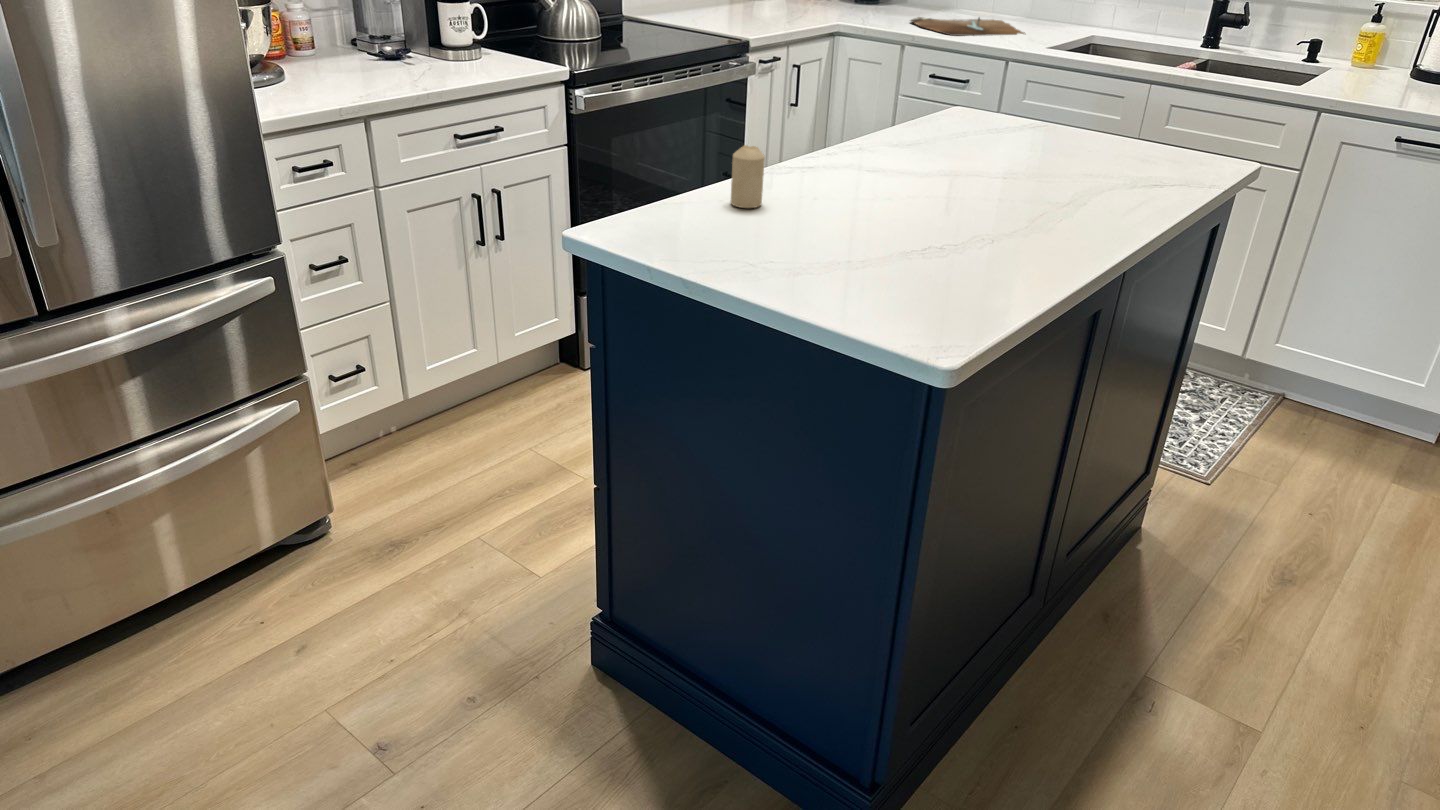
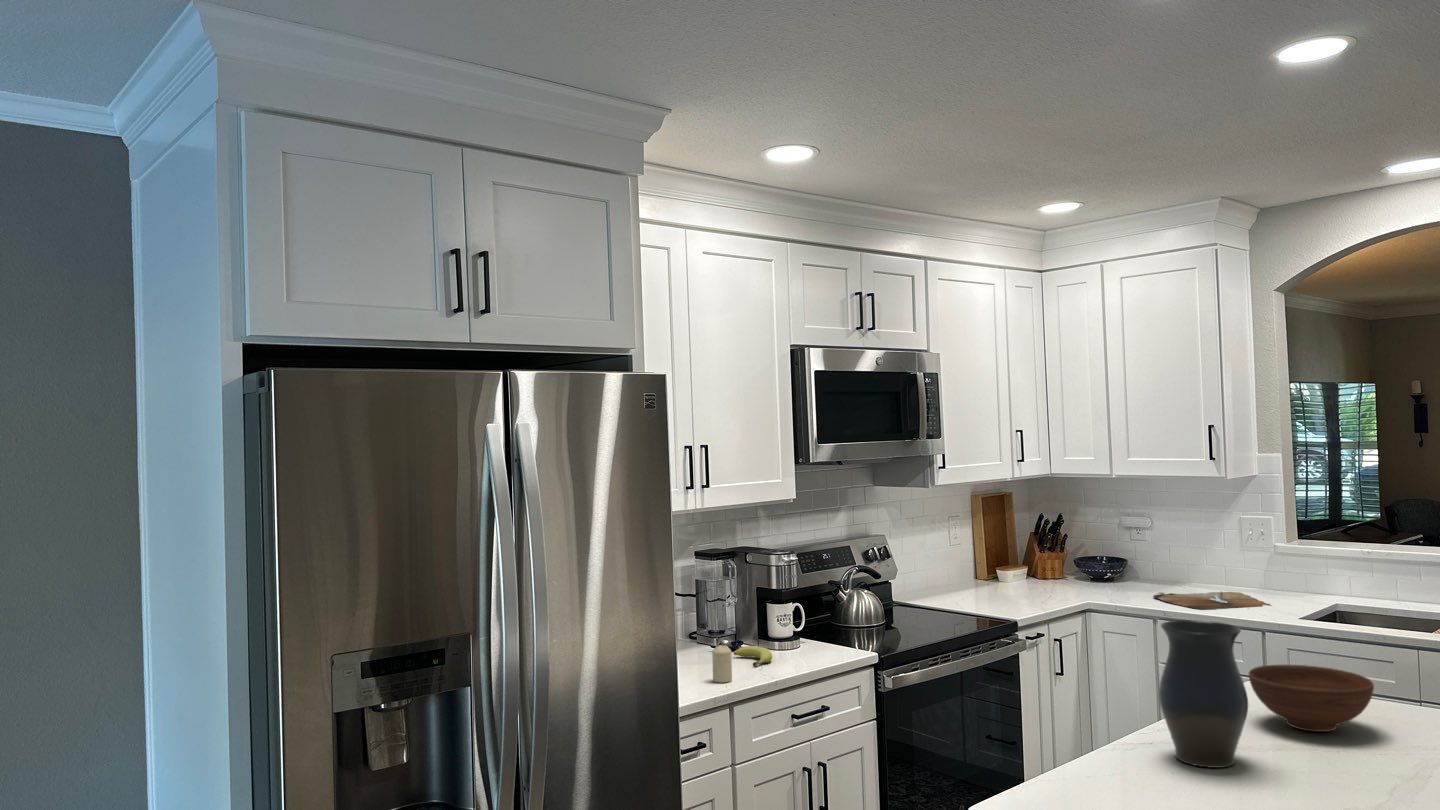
vase: none [828,20,928,190] -> present [1159,620,1248,768]
fruit: none [392,53,437,77] -> present [734,646,772,667]
bowl: none [943,83,1067,157] -> present [1249,665,1374,732]
candle: present [731,145,765,208] -> present [712,645,732,683]

